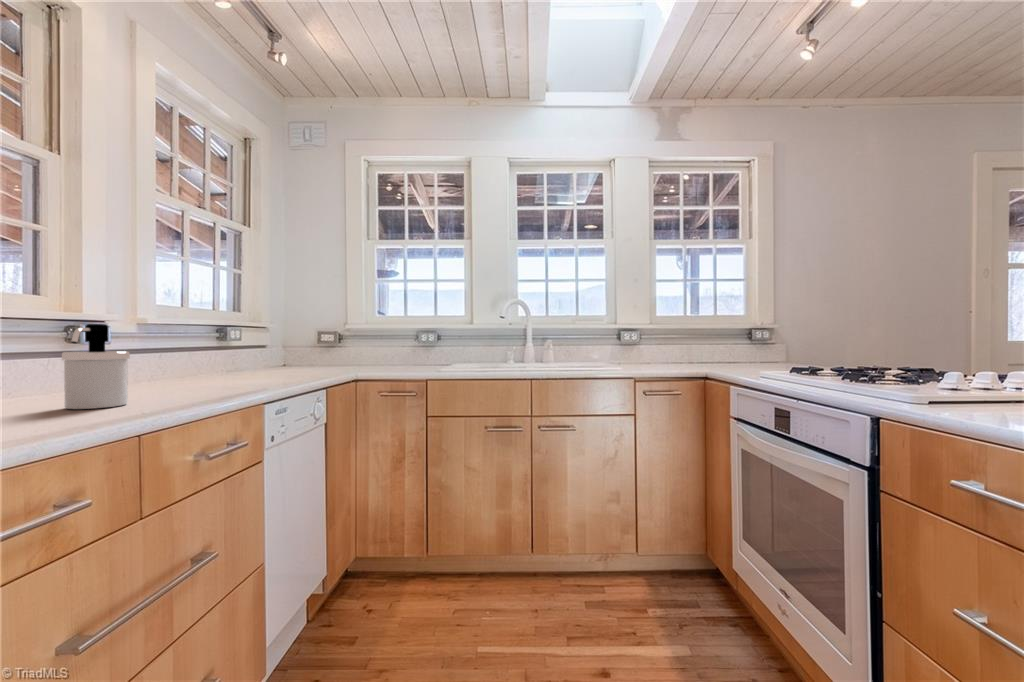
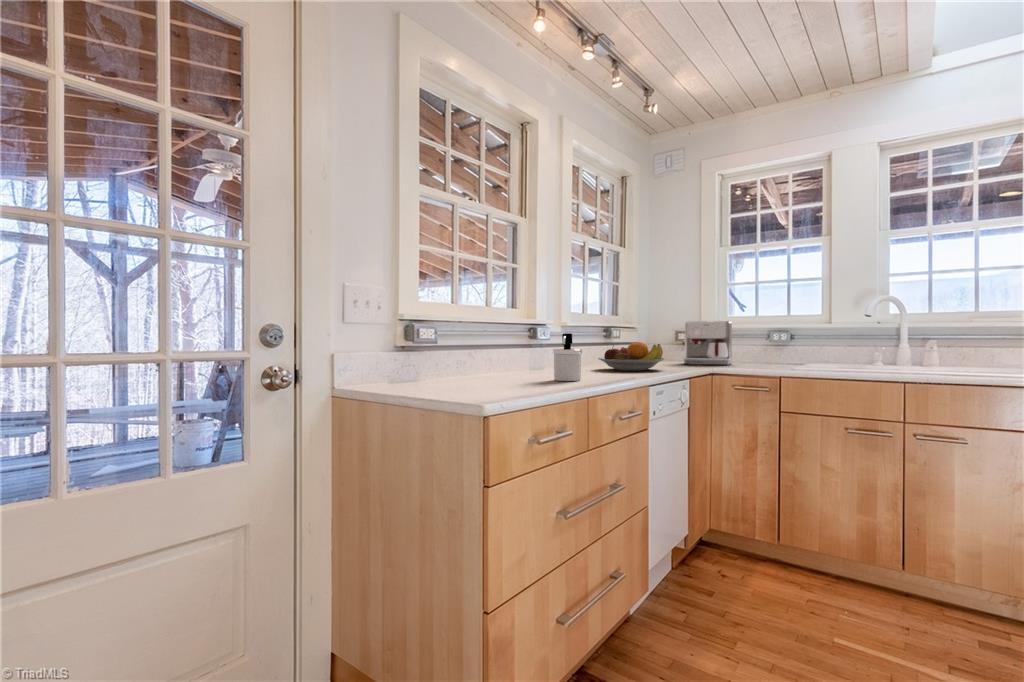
coffee maker: none [324,319,380,369] -> present [682,321,732,365]
fruit bowl: none [194,342,296,382] -> present [598,342,665,371]

